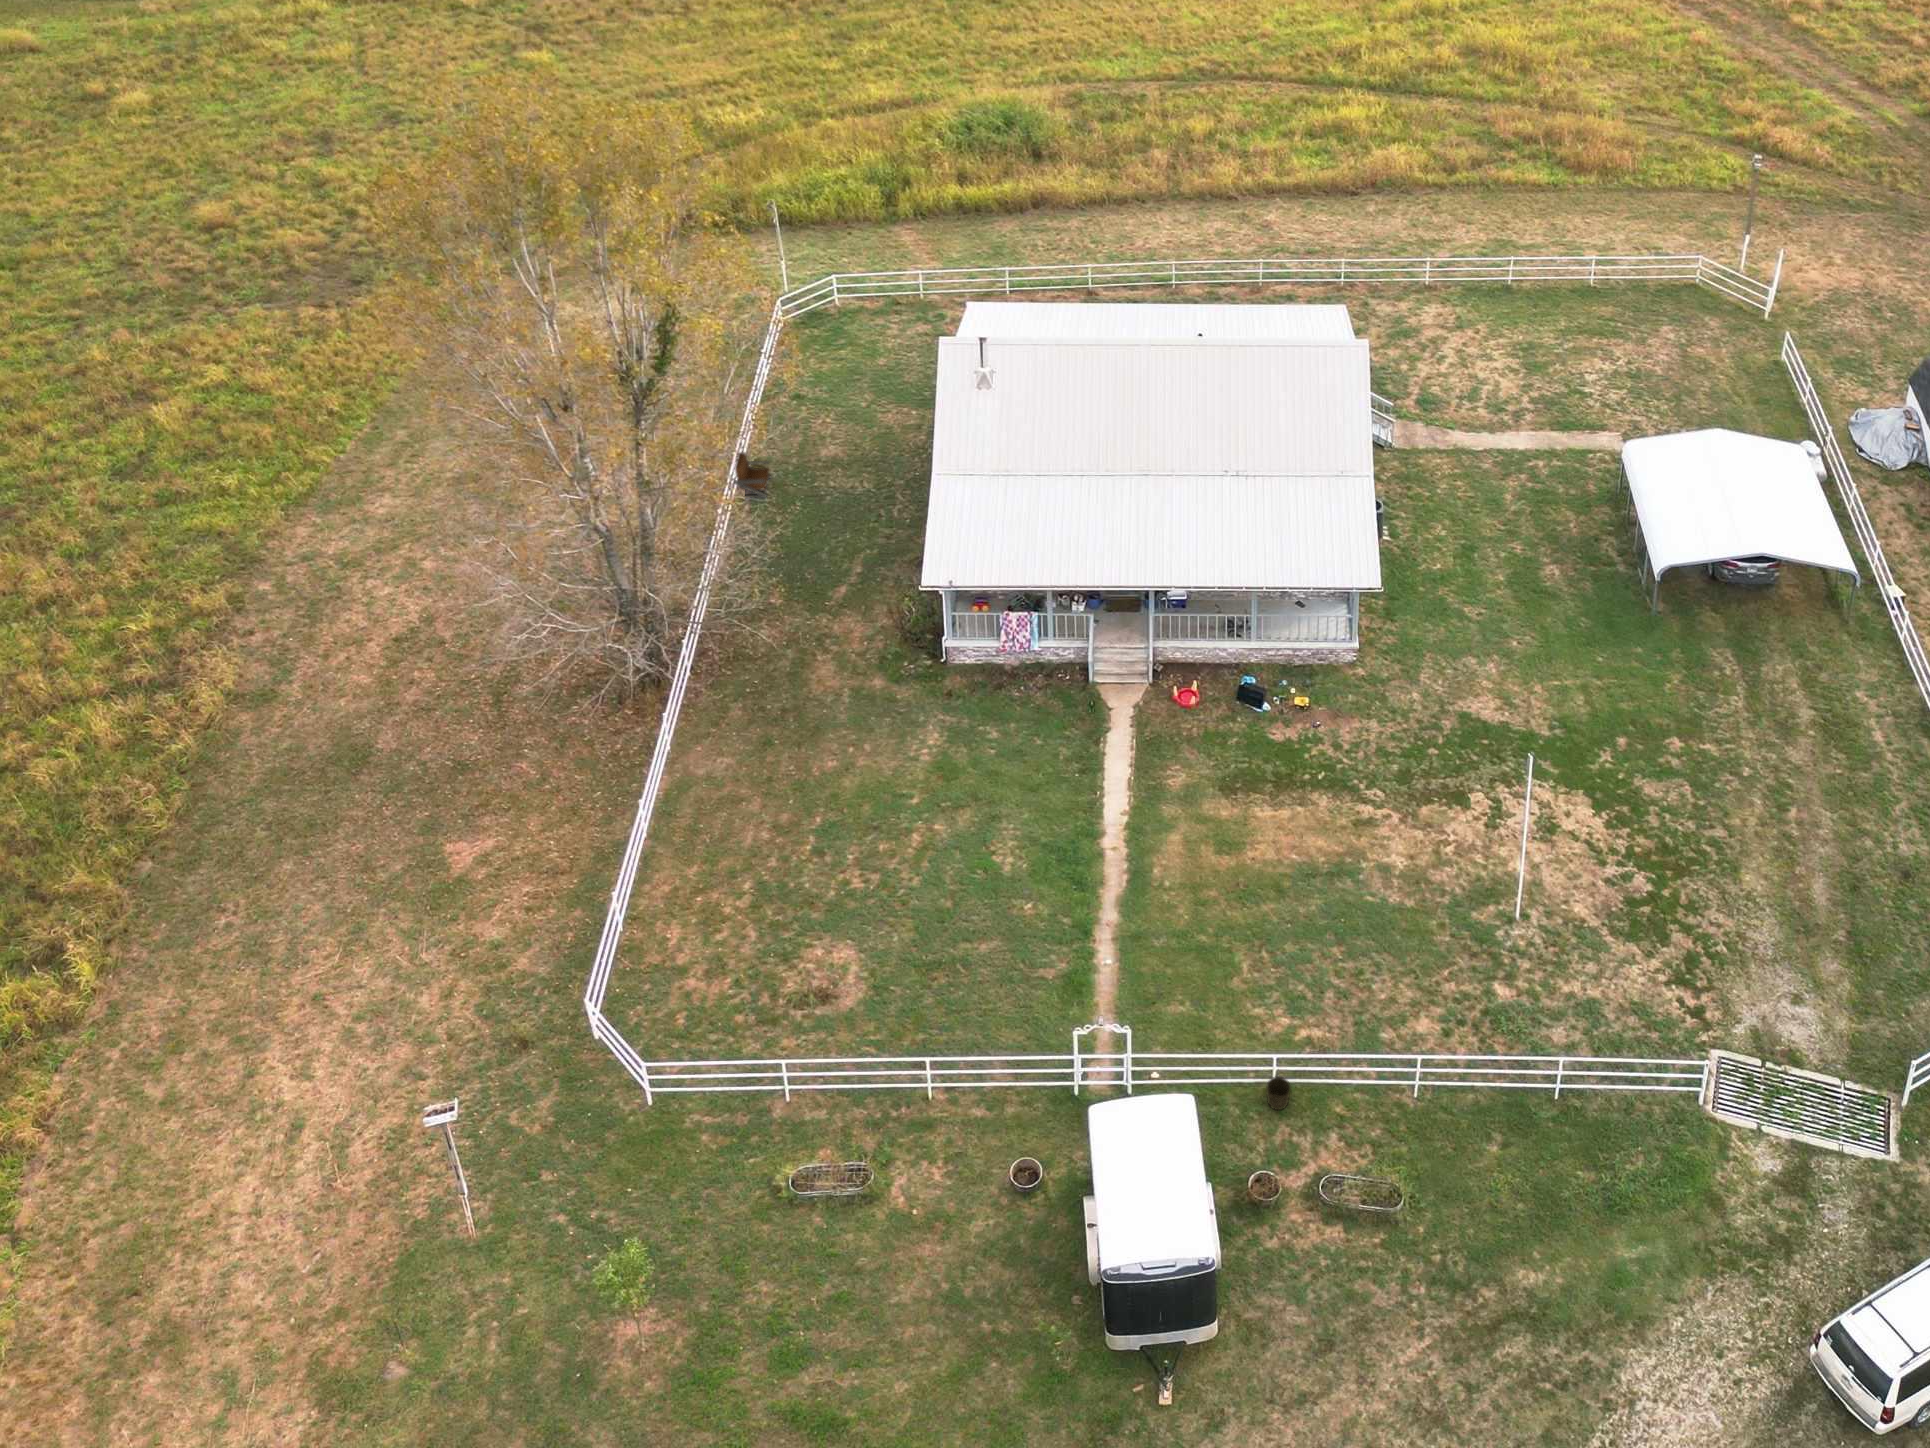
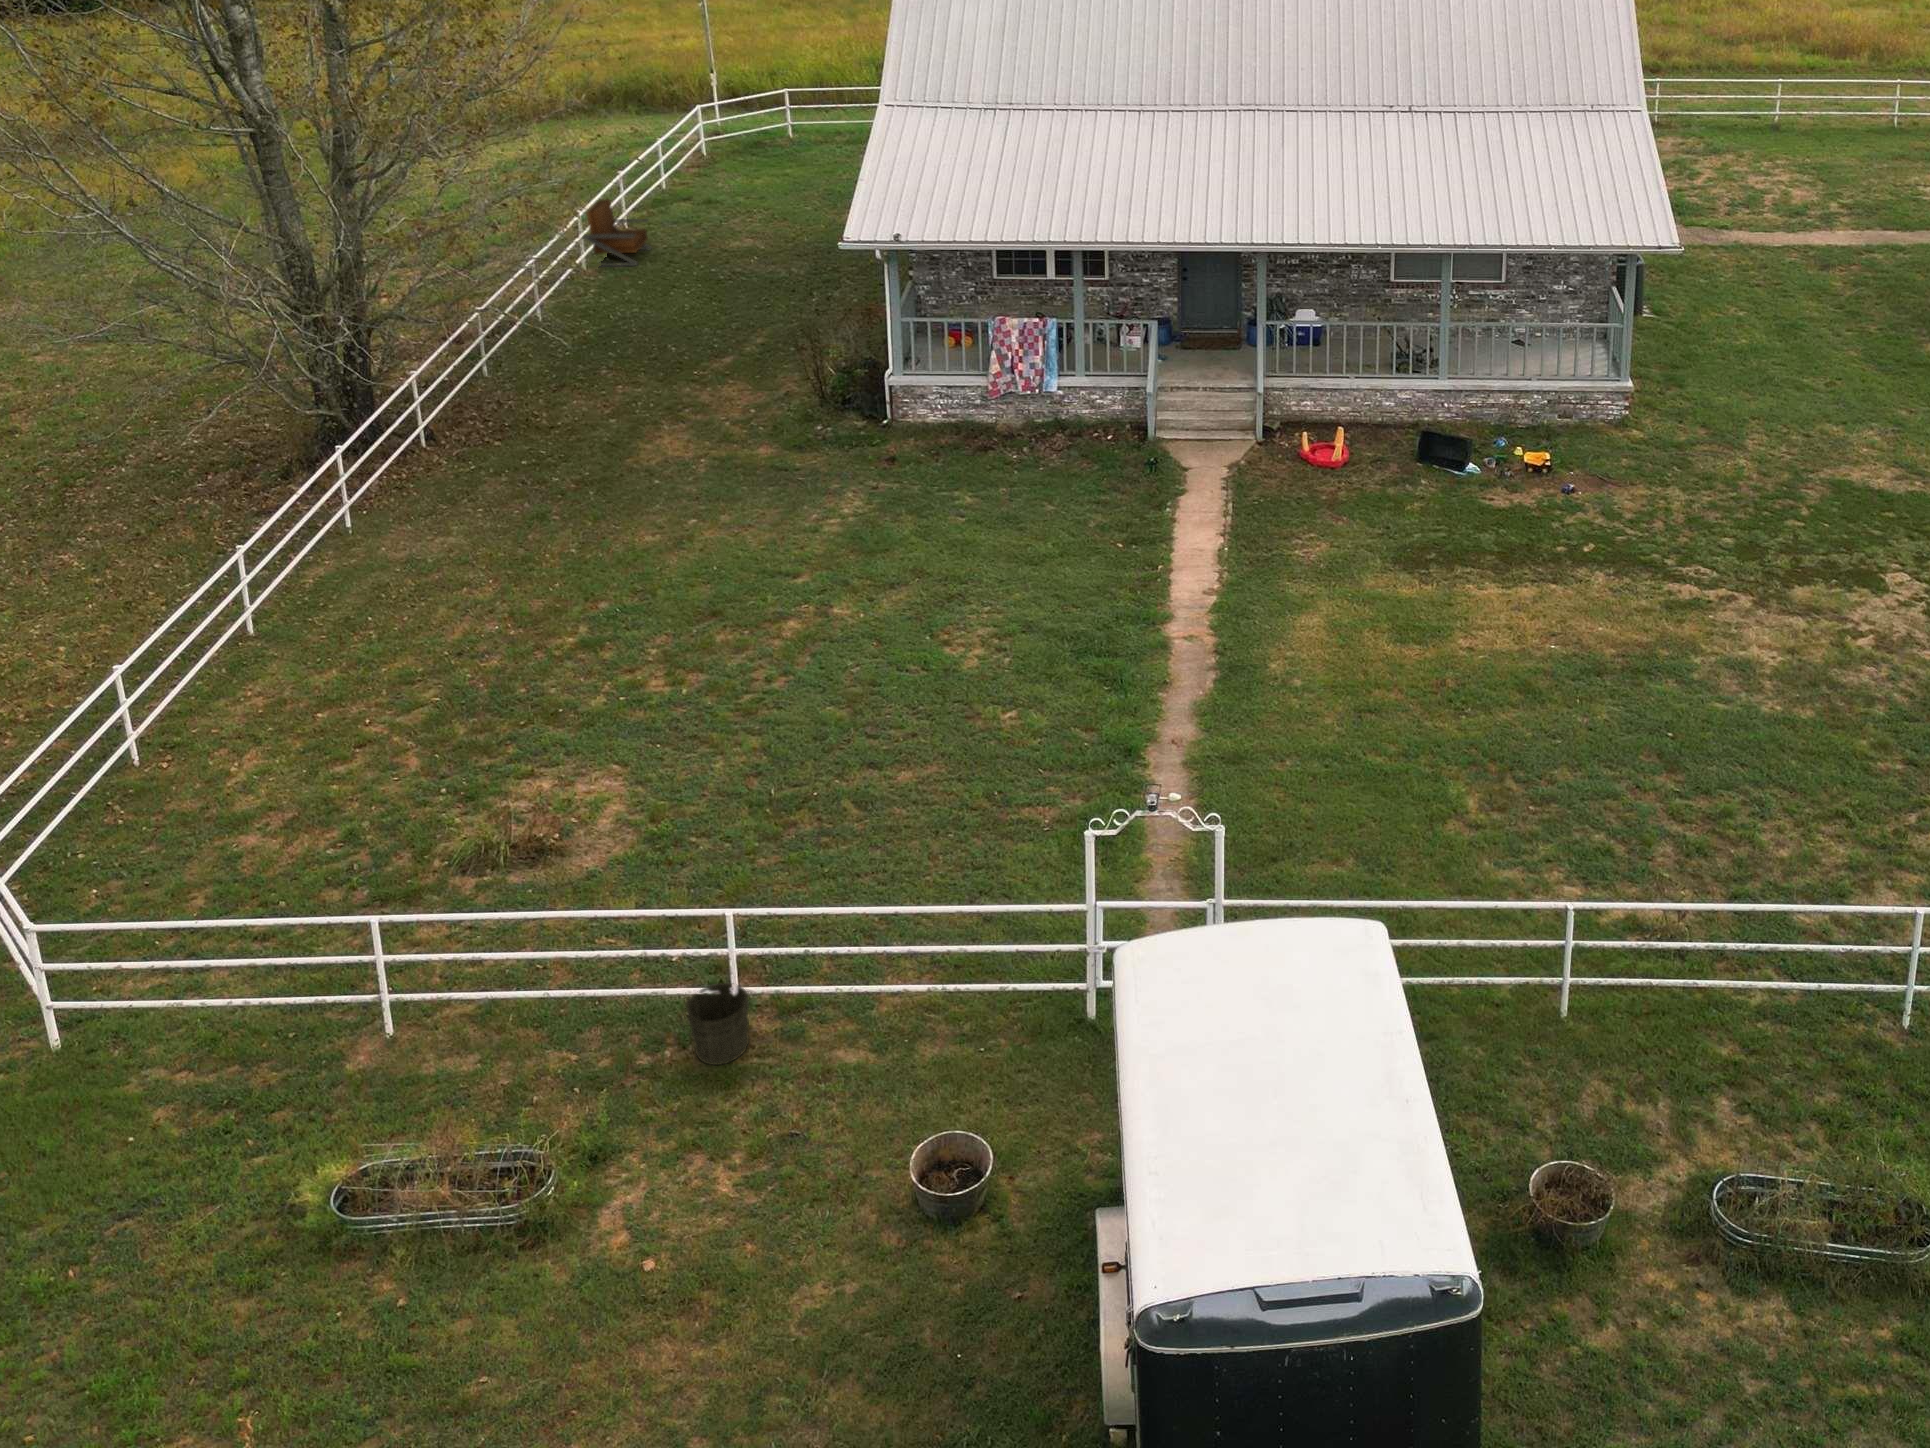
bucket: present [1266,1076,1291,1110] -> present [685,983,749,1065]

